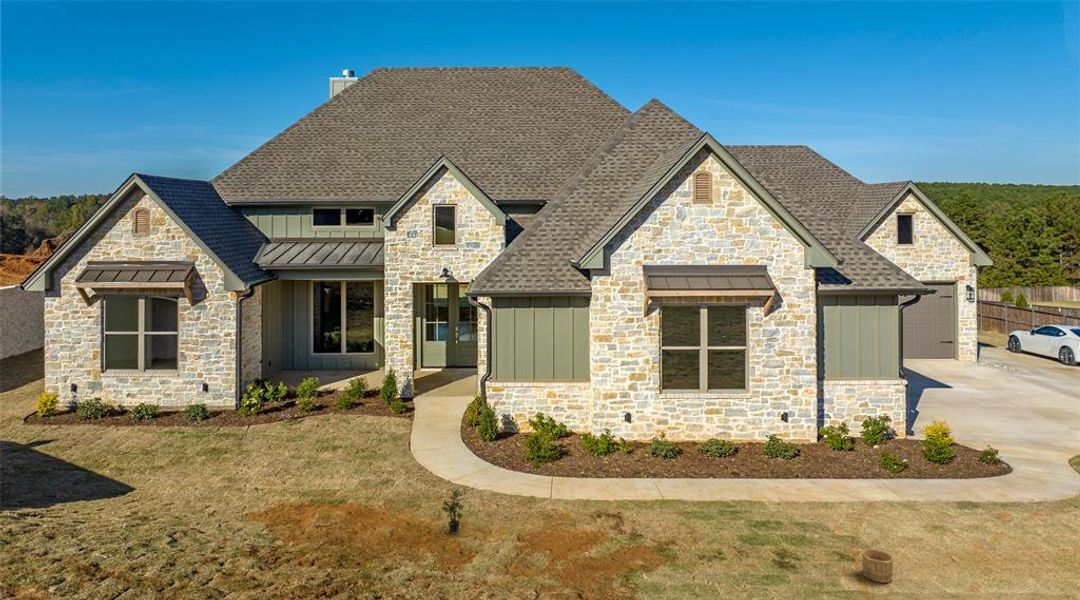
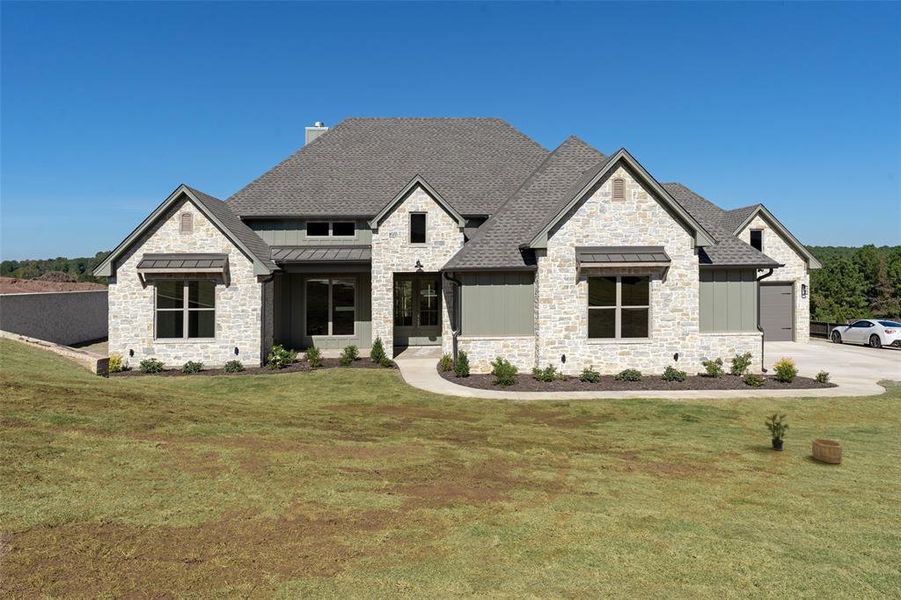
potted plant: present [442,489,465,534] -> present [765,414,790,450]

